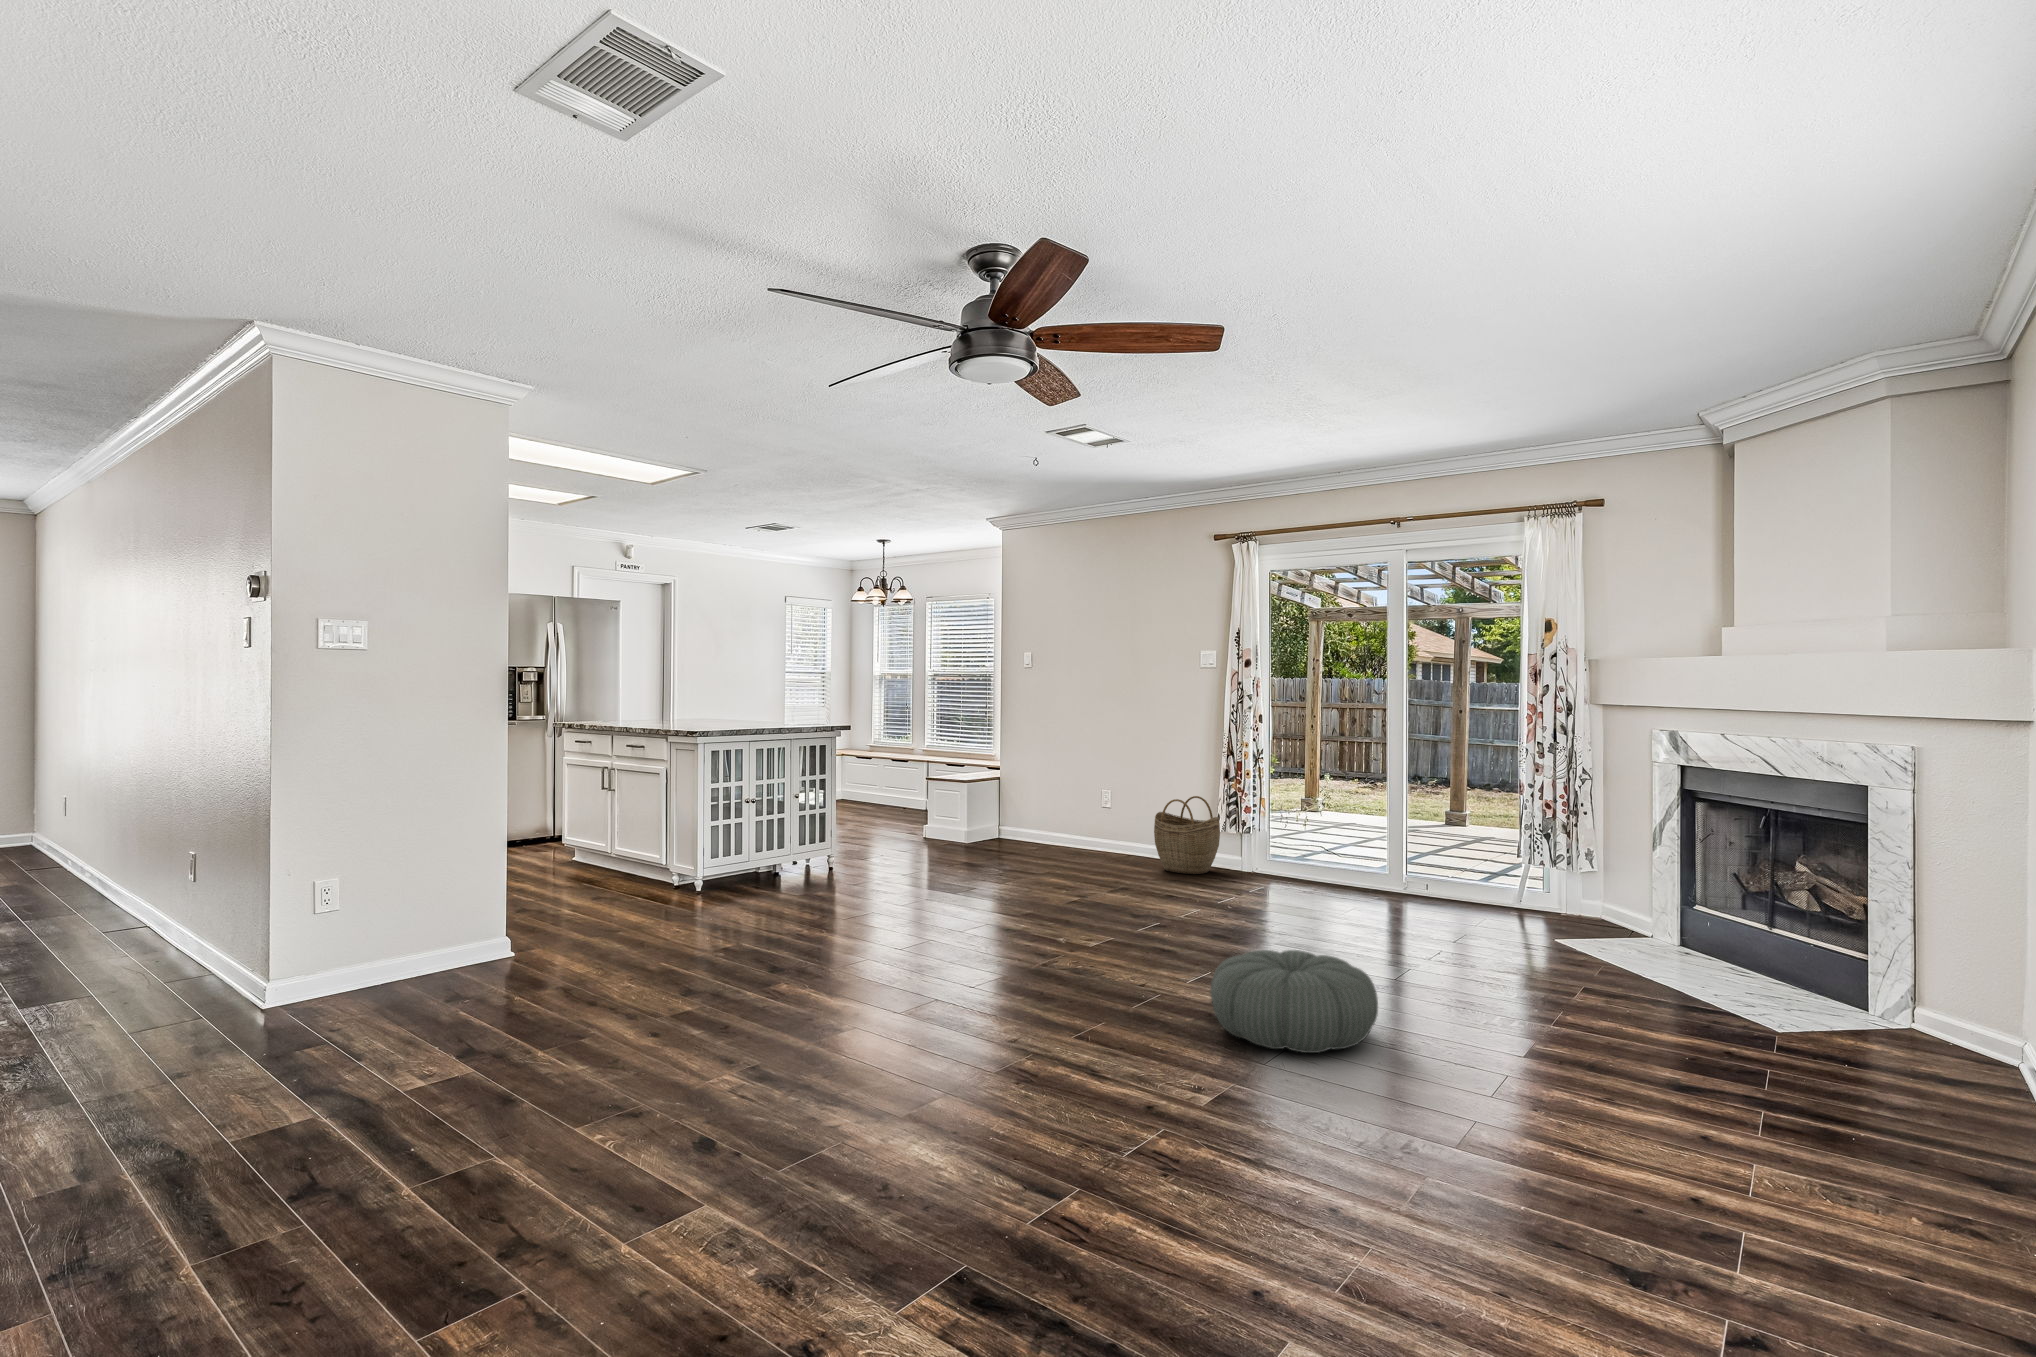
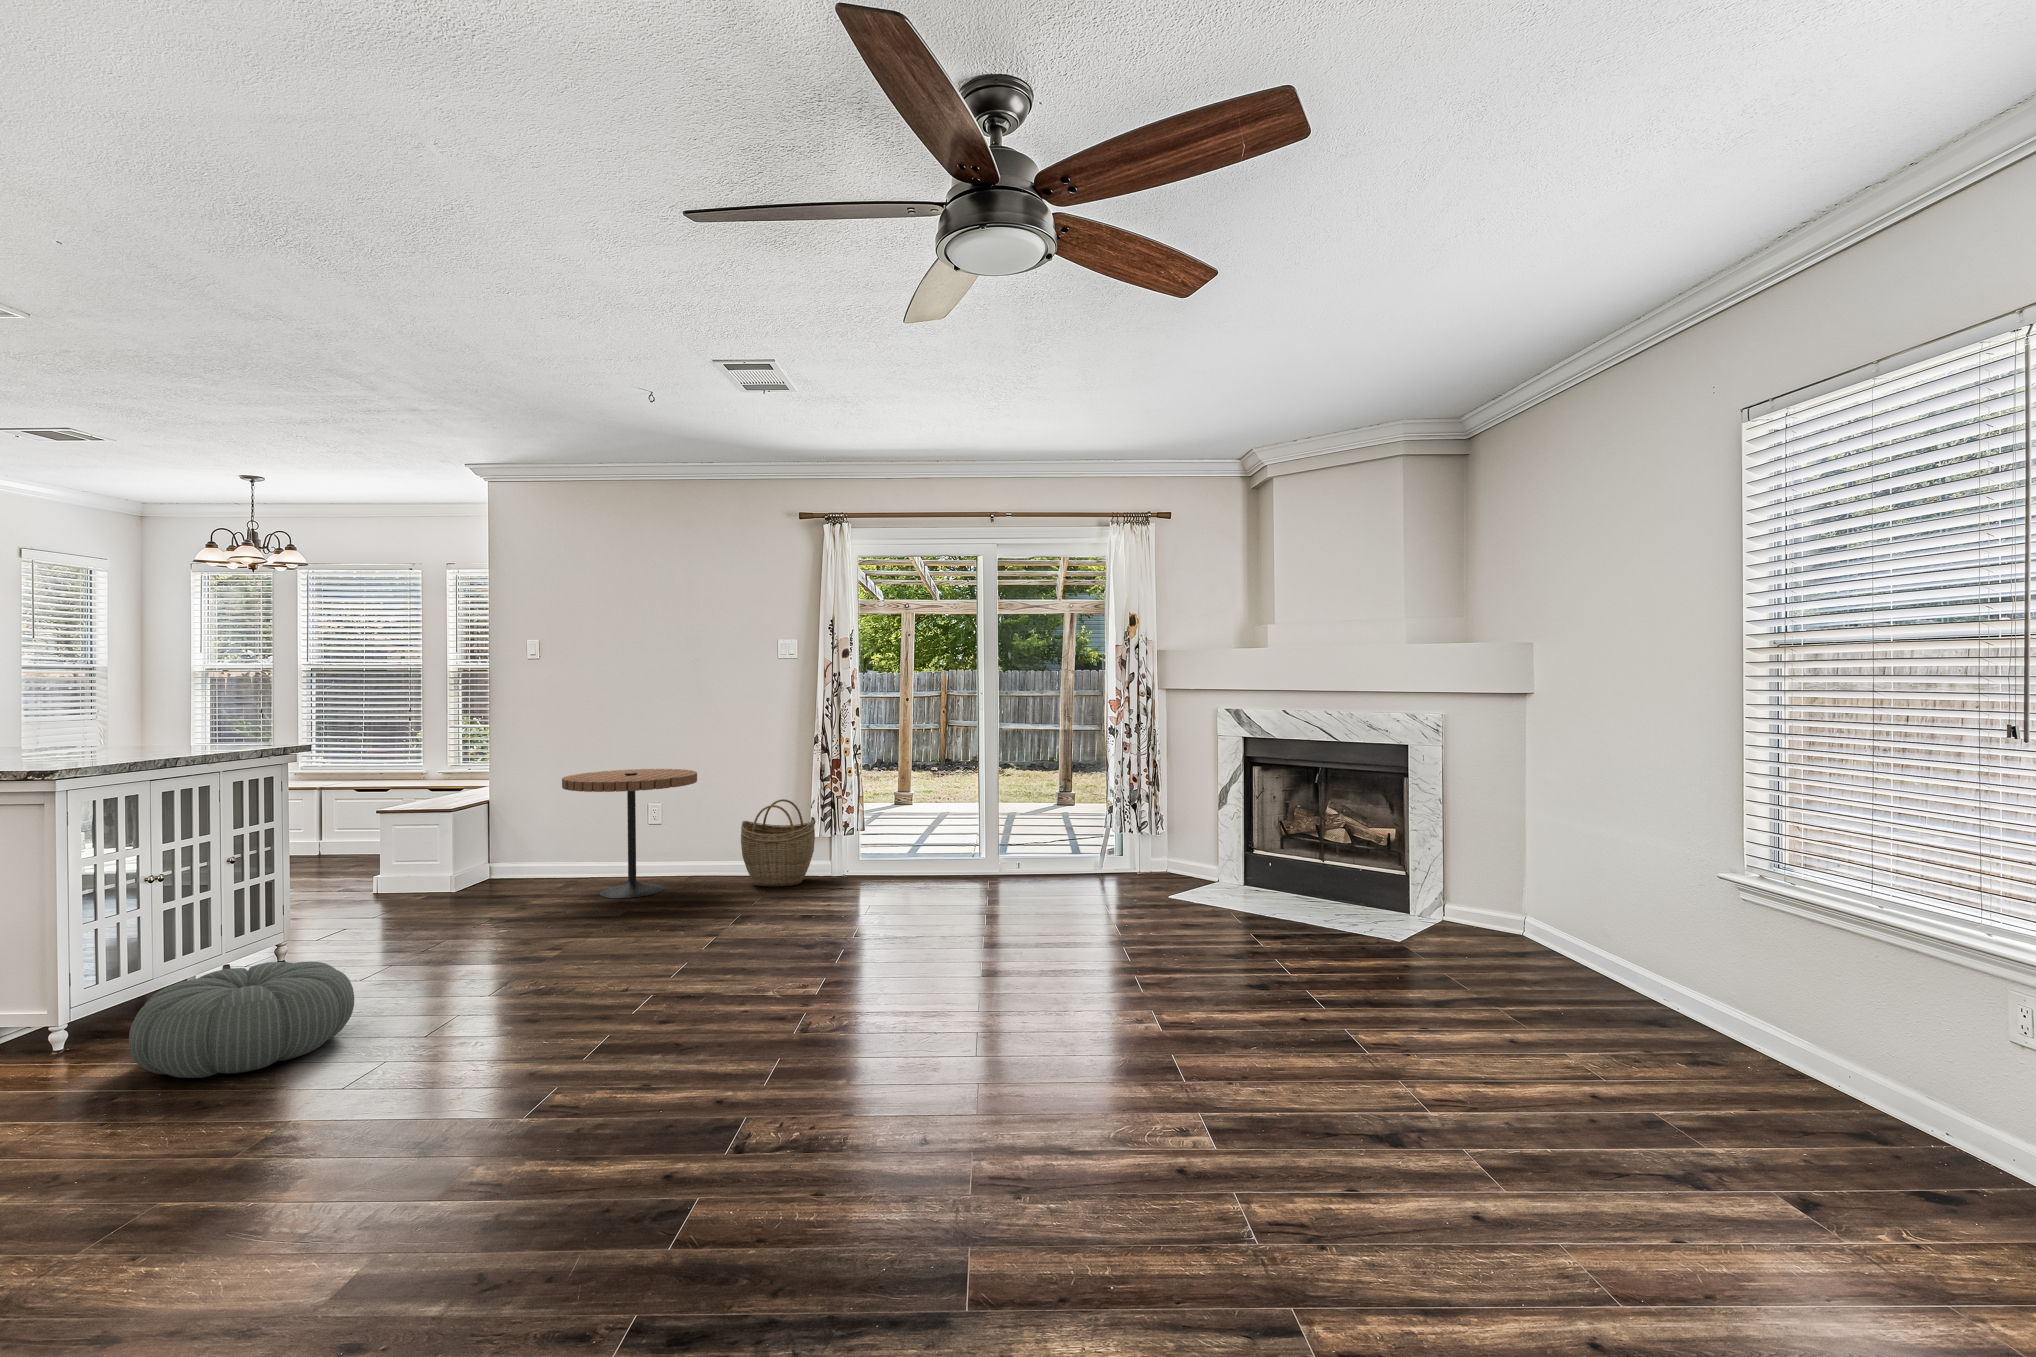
side table: none [1021,760,1125,865] -> present [562,769,697,898]
pouf: present [1211,950,1378,1053] -> present [129,961,354,1078]

